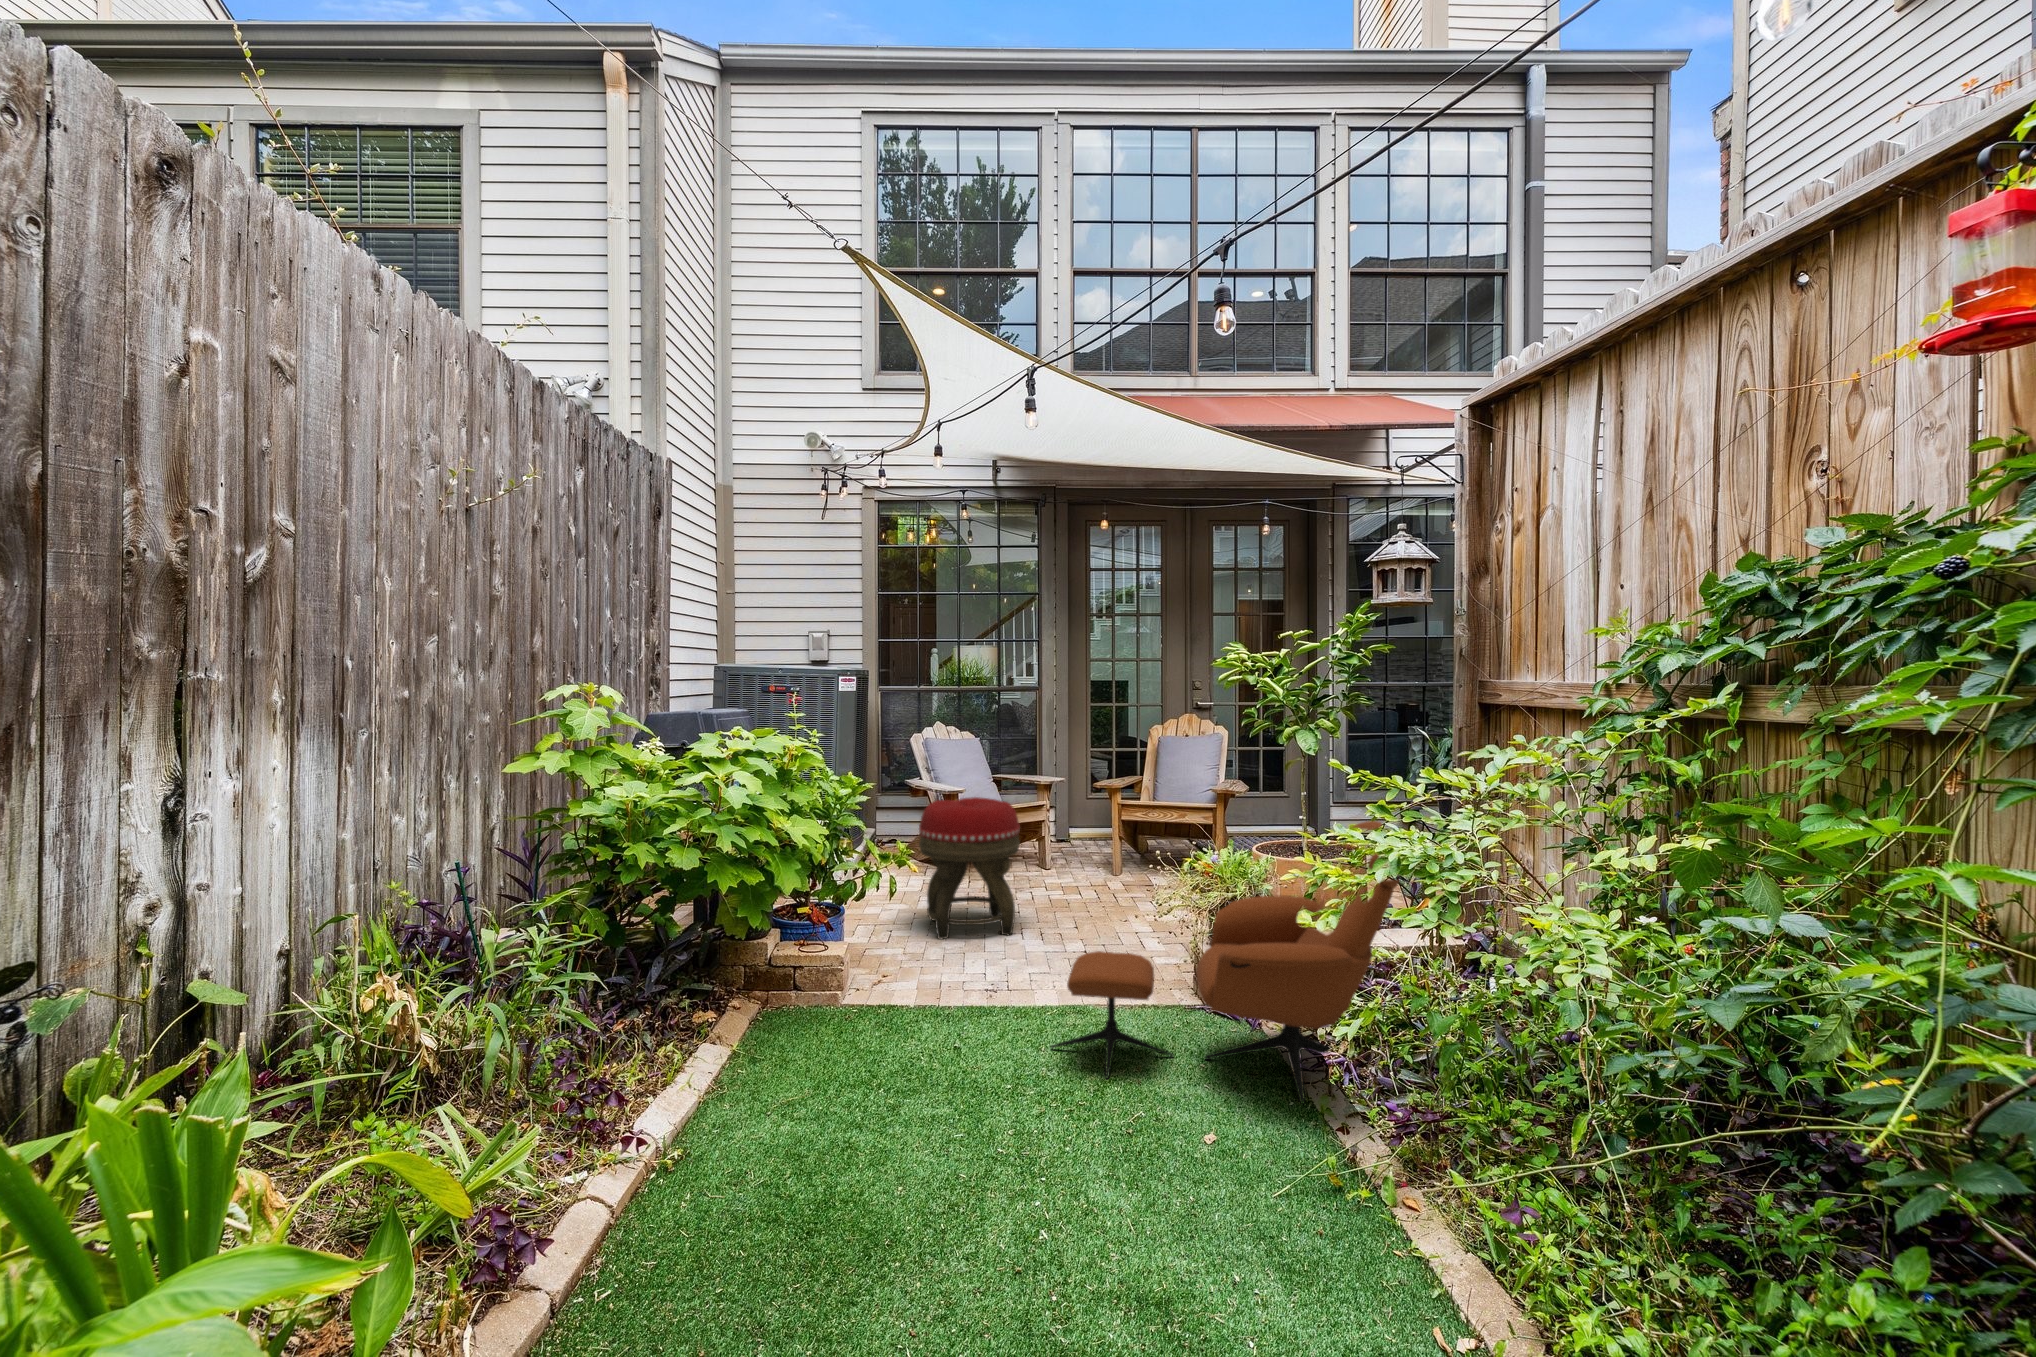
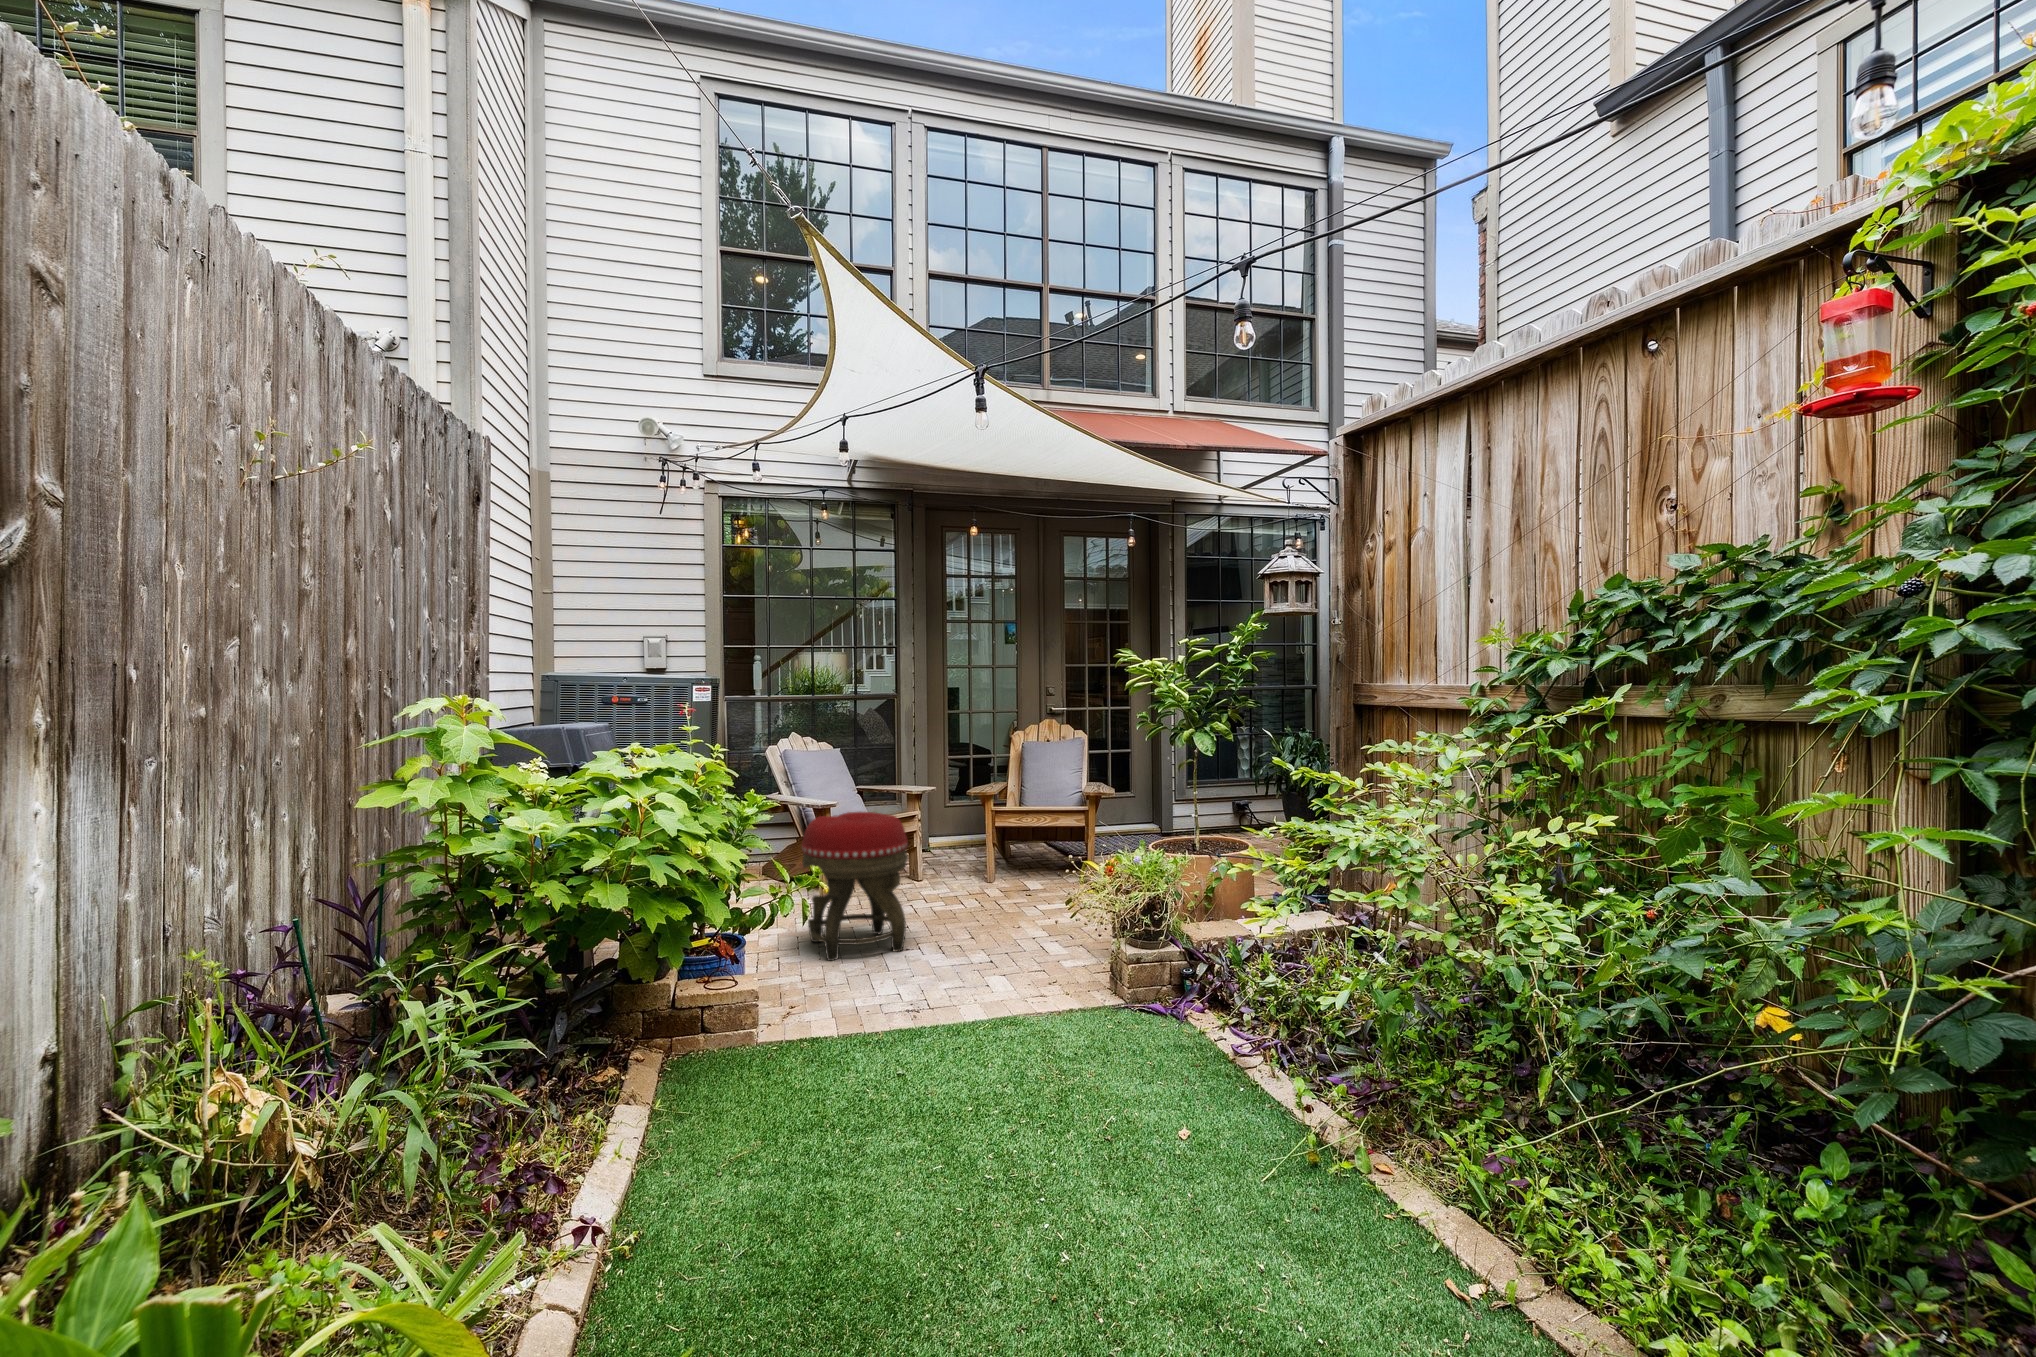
lounge chair: present [1051,821,1399,1104] -> none [992,818,1325,1089]

